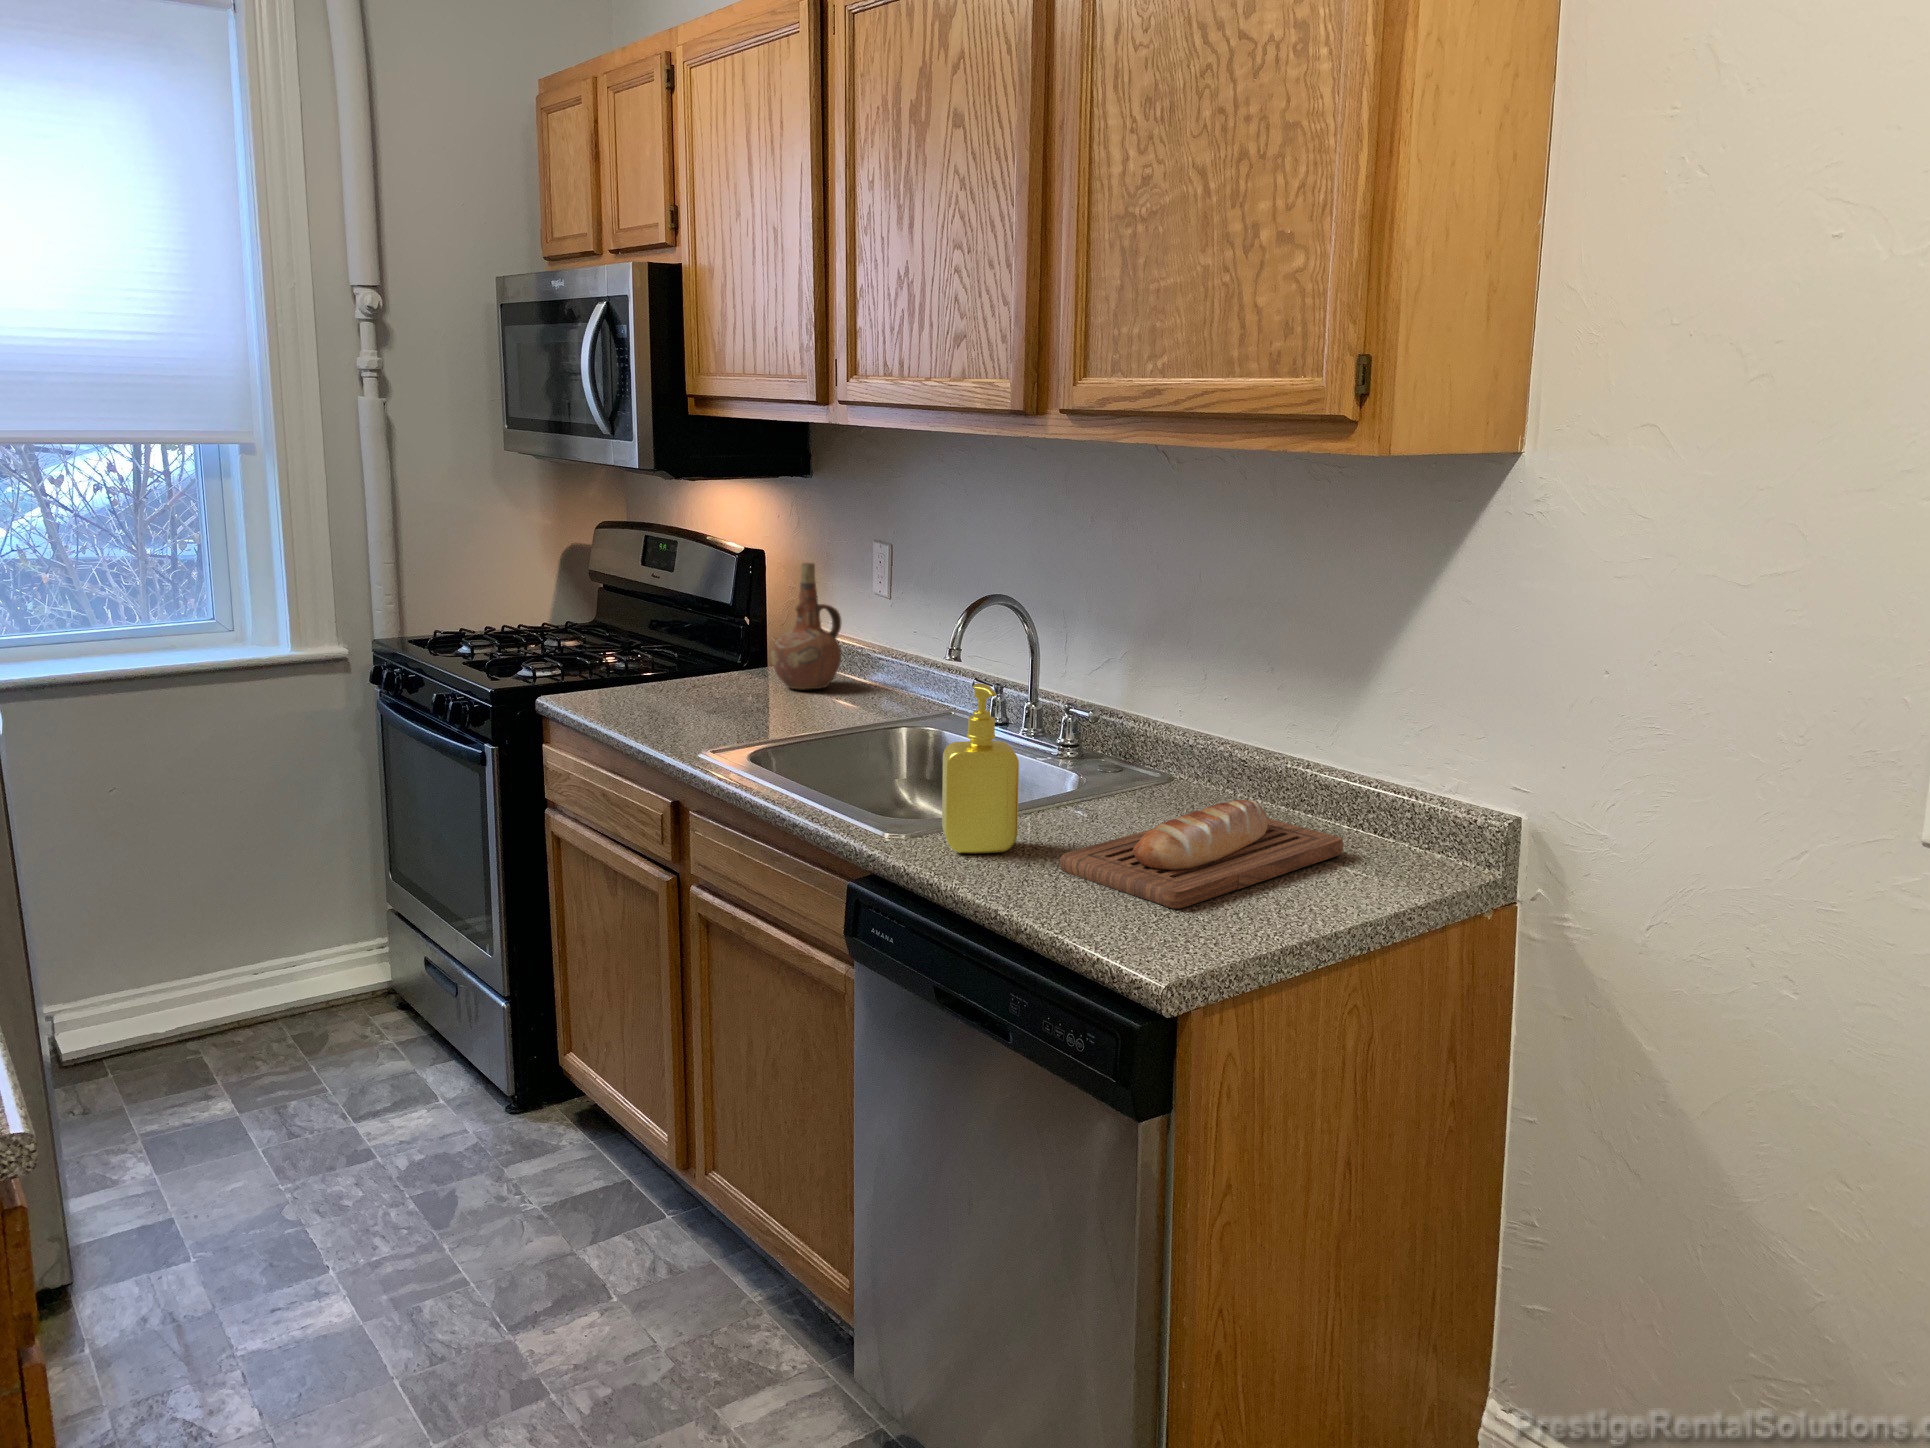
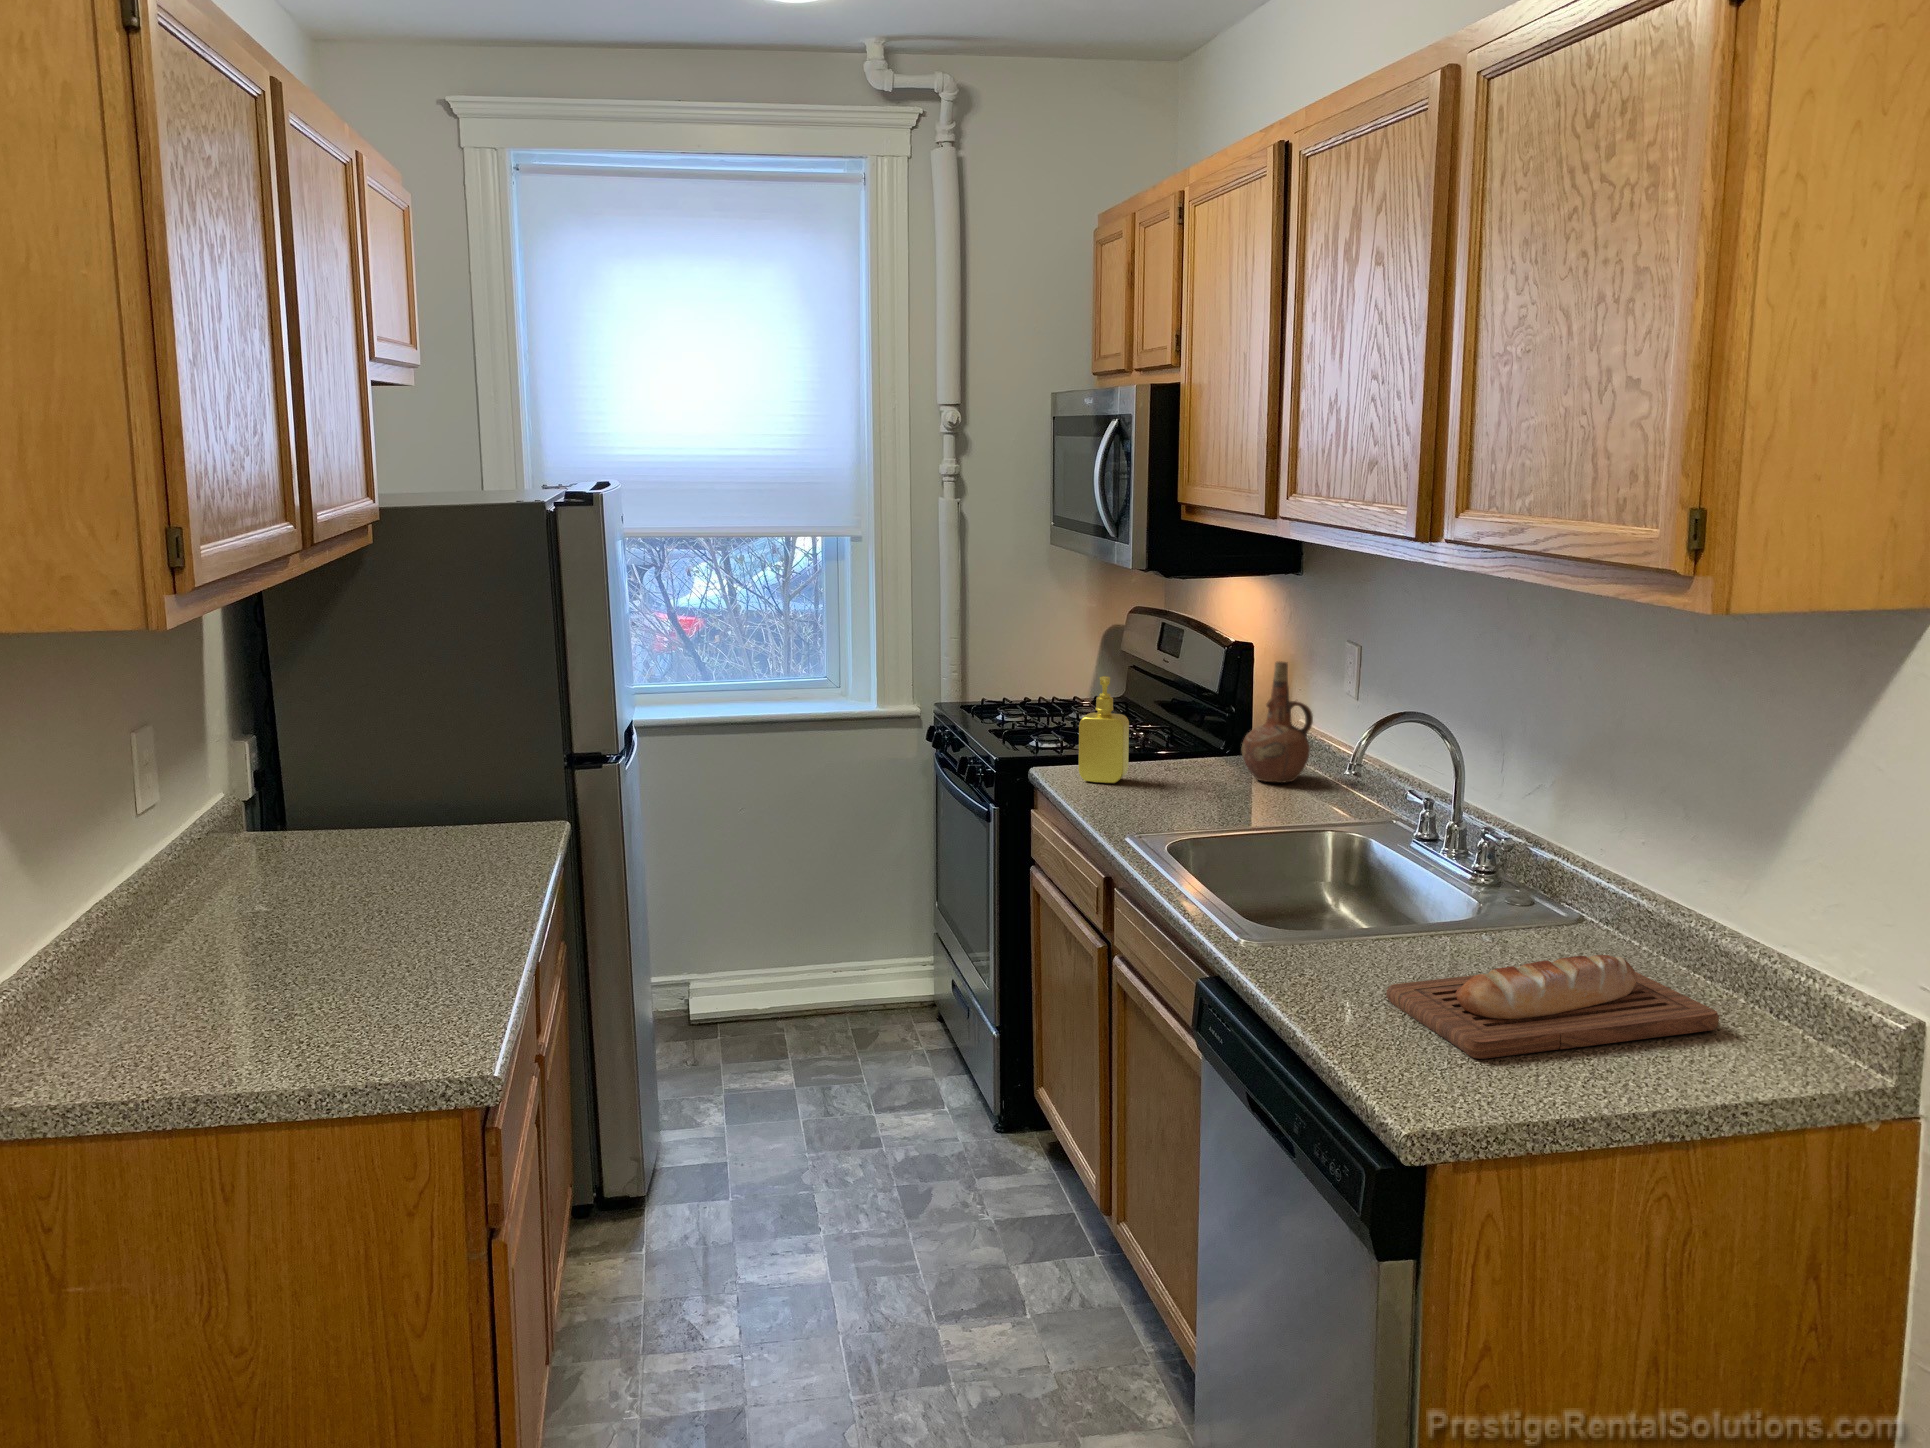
soap dispenser: present [942,683,1019,853] -> present [1079,676,1129,783]

